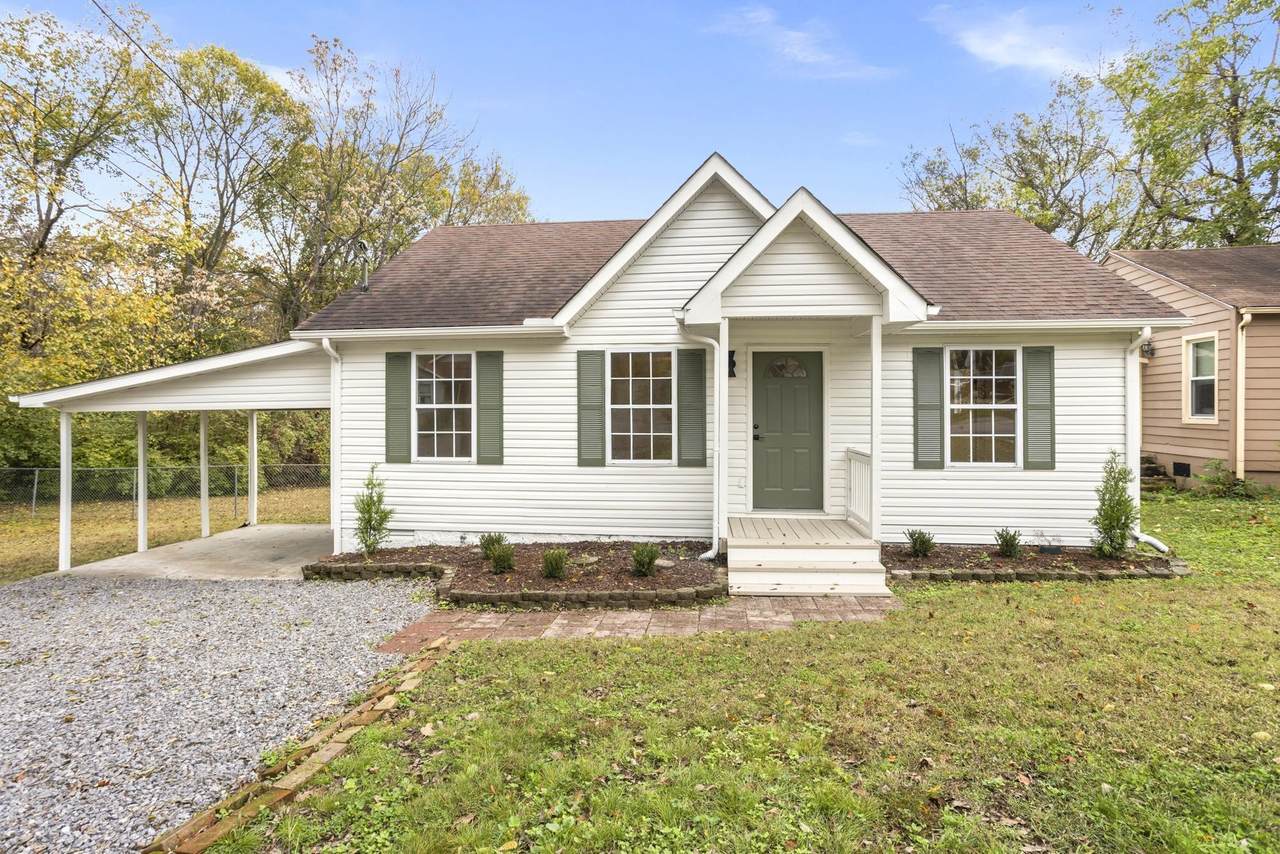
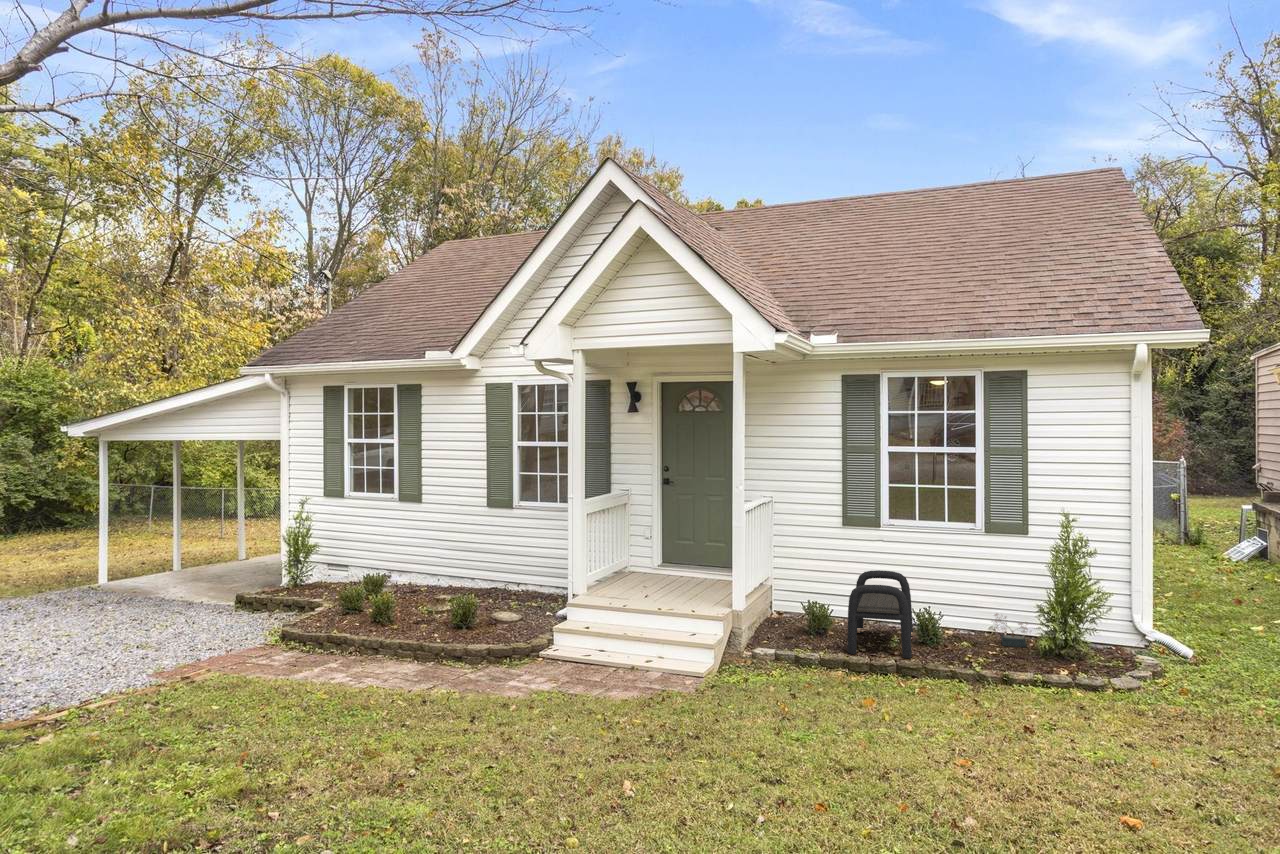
bench: none [928,503,1009,568] -> present [848,570,913,658]

